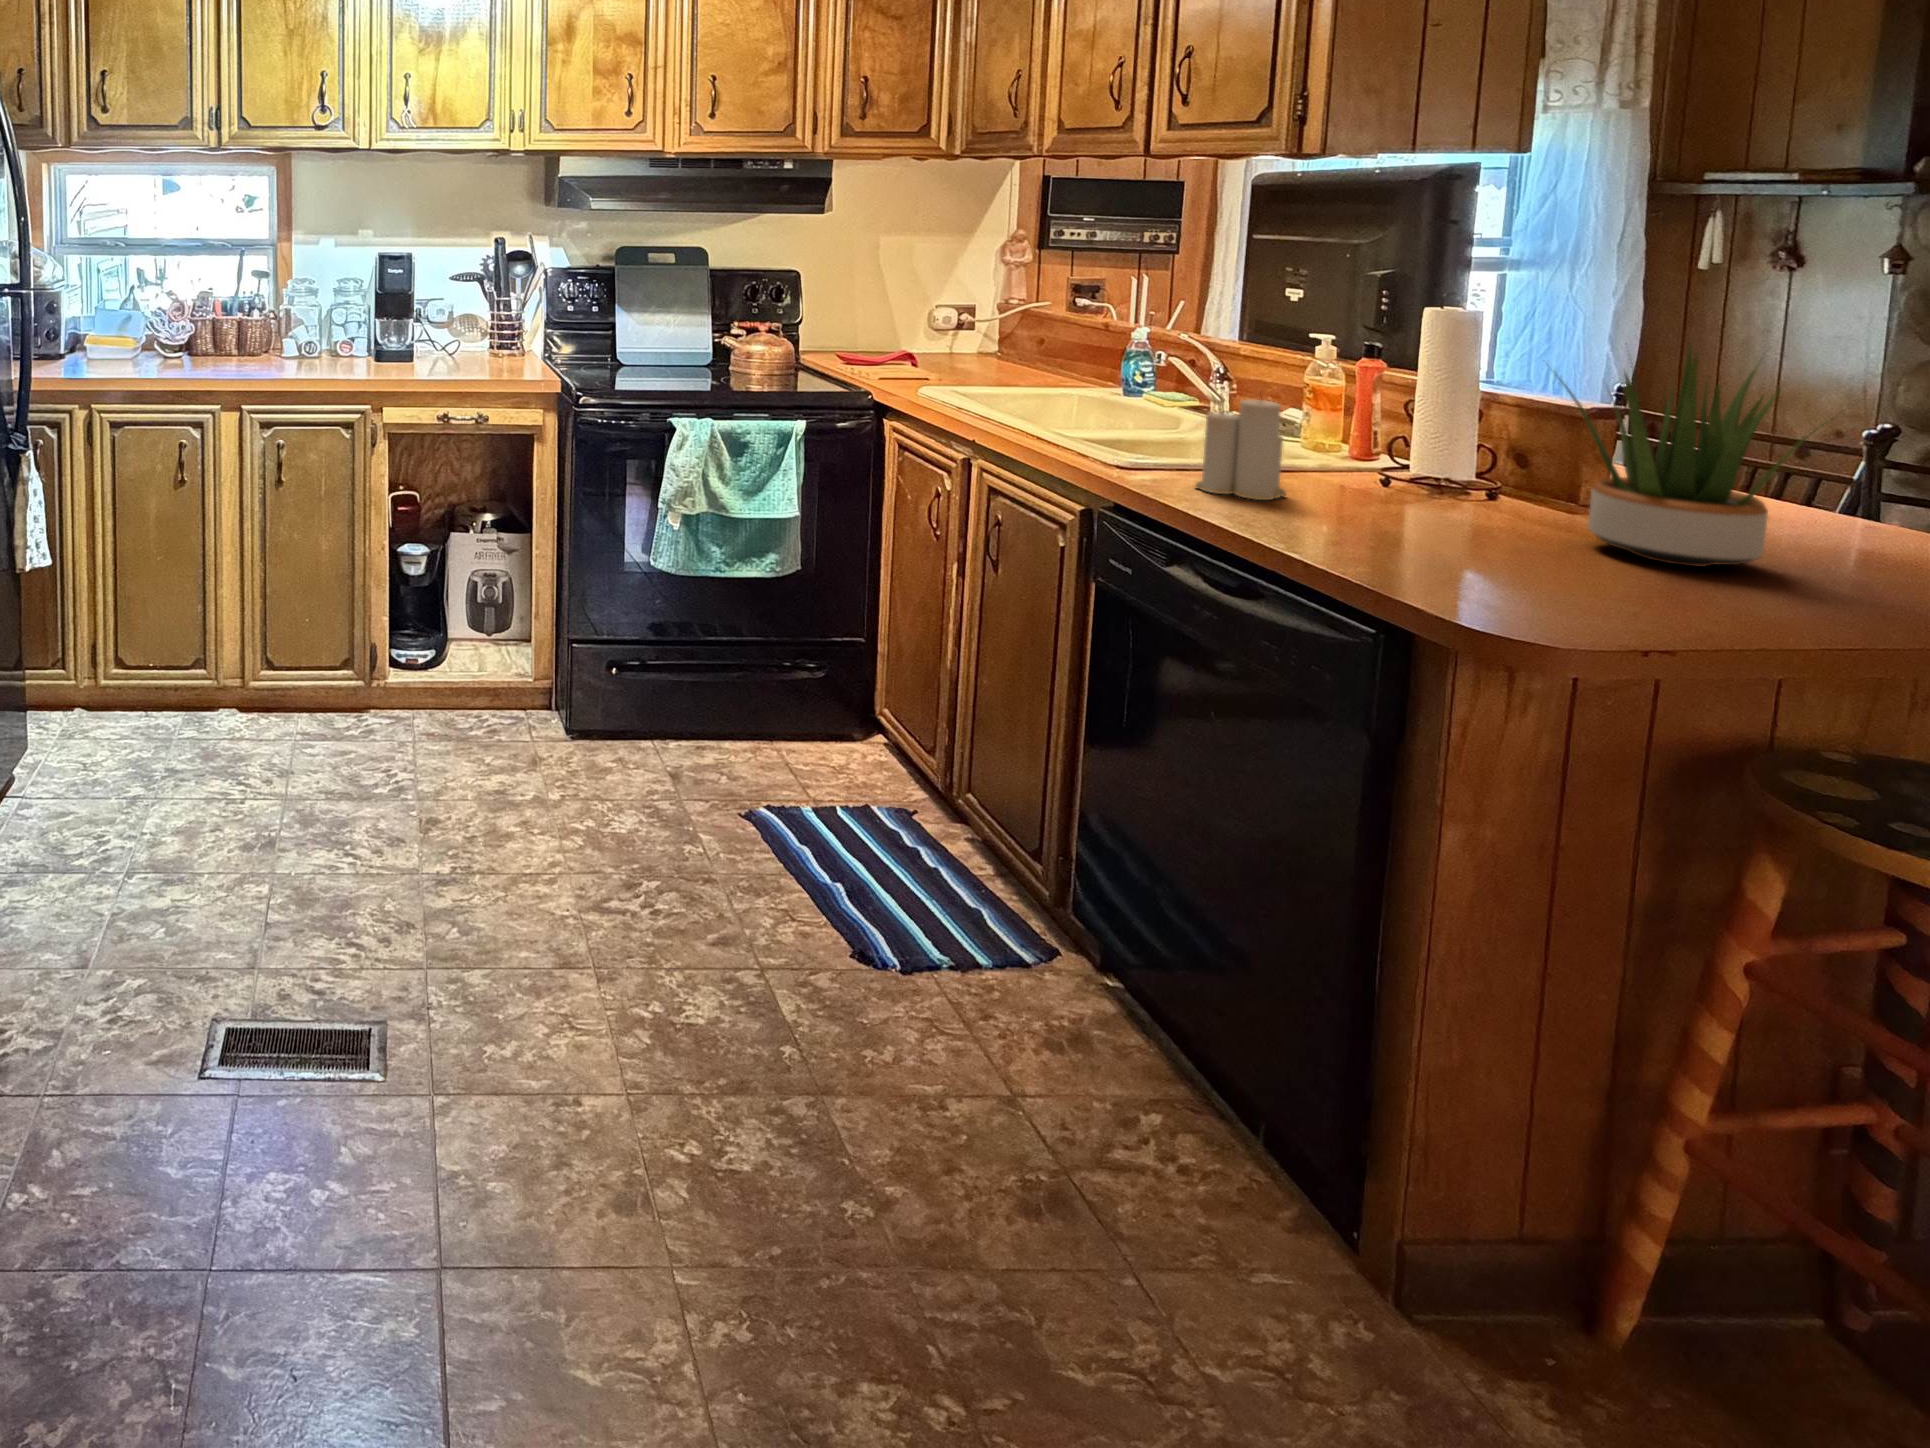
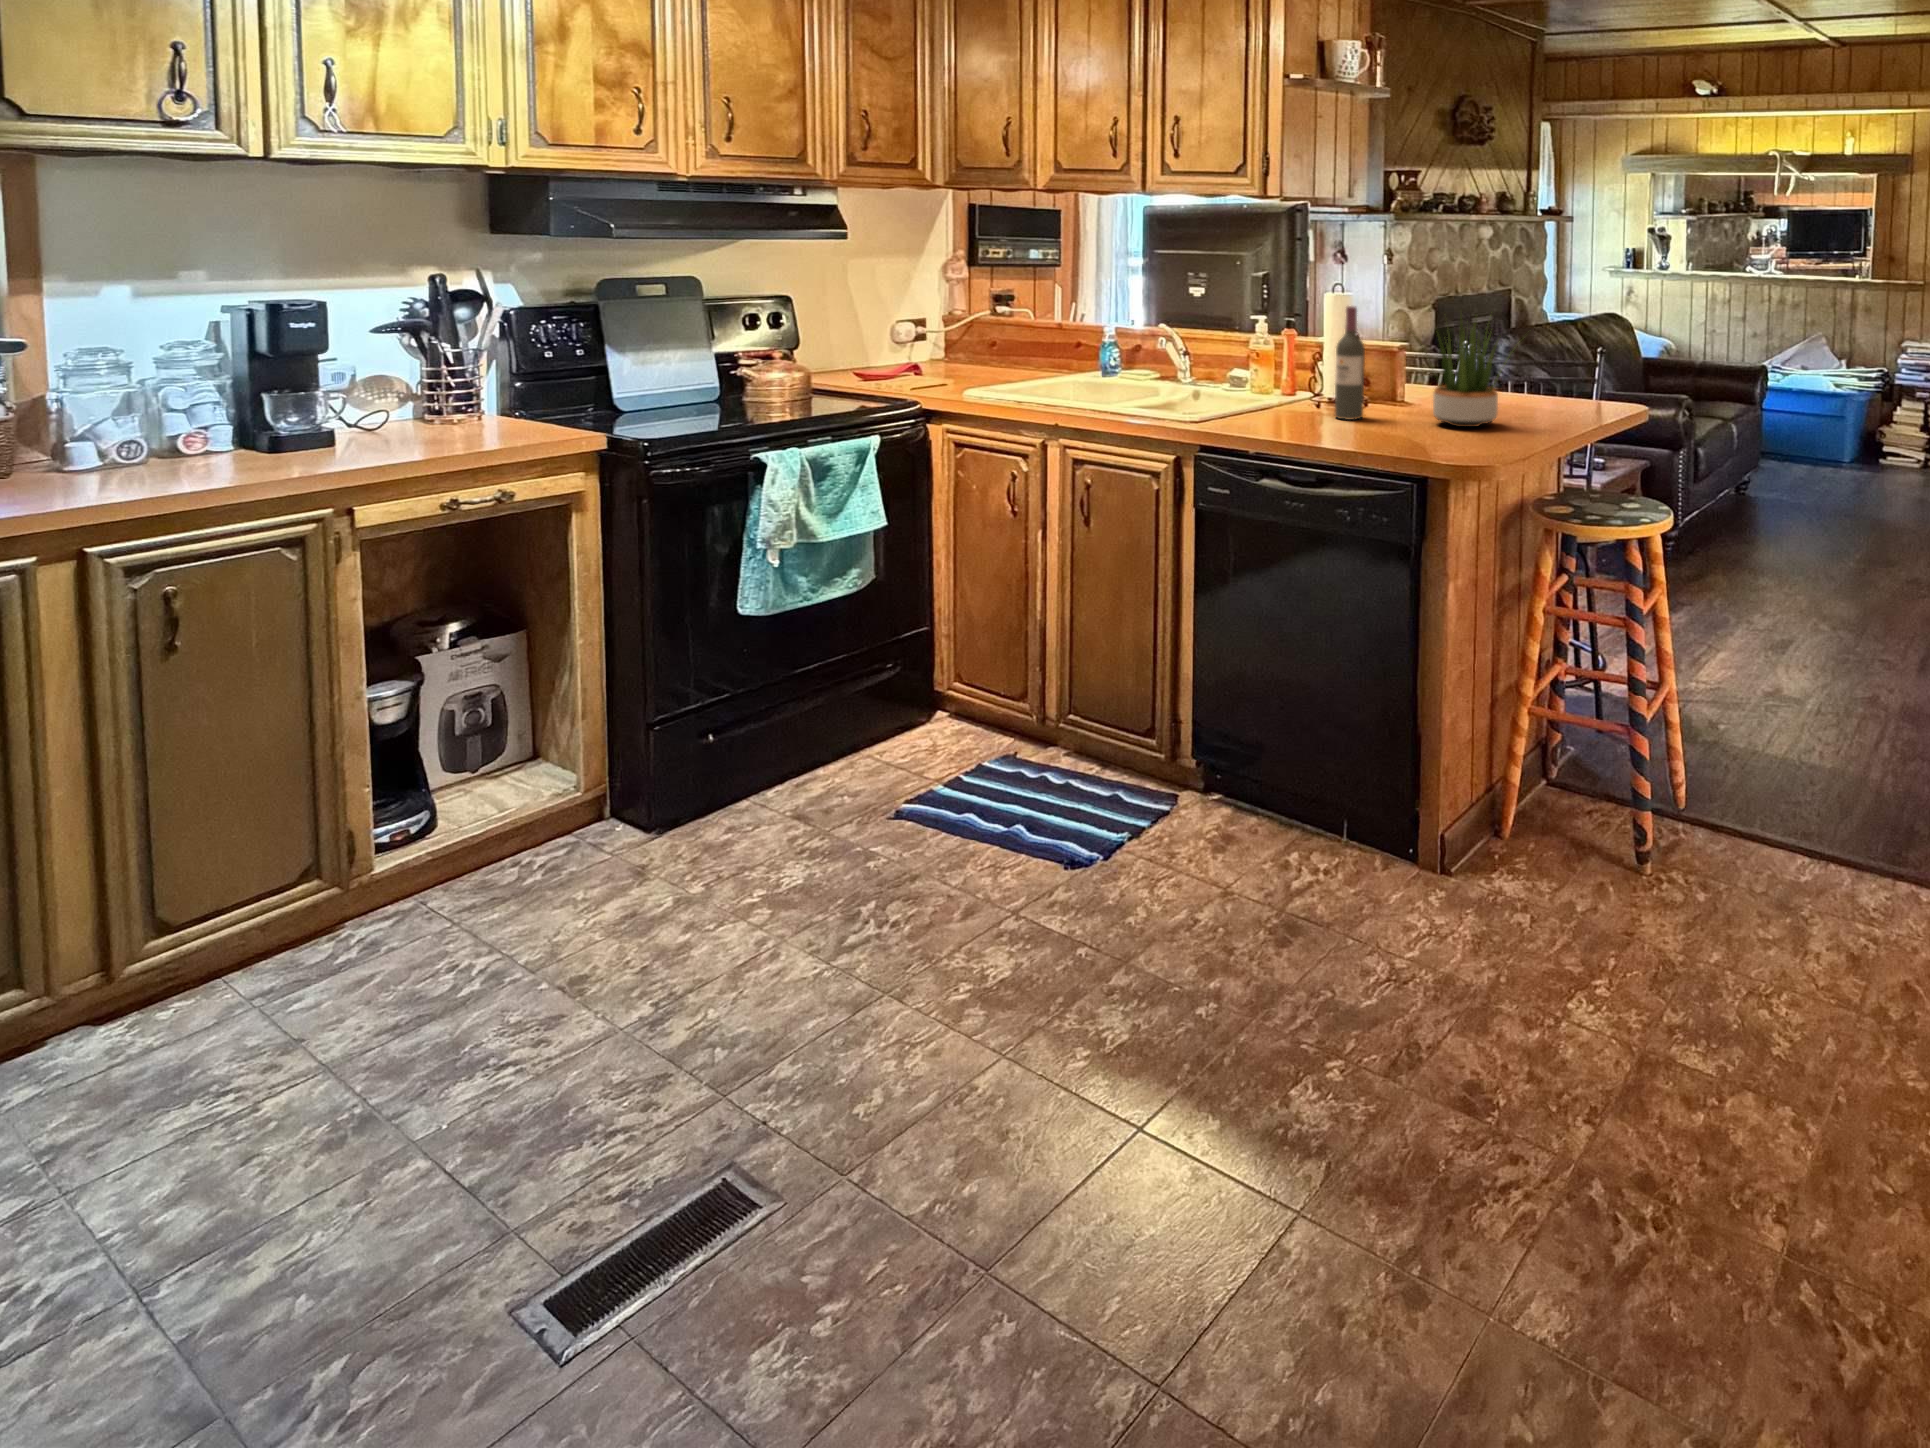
wine bottle: none [1389,321,1460,507] -> present [1335,306,1365,420]
candle: present [1195,394,1286,500] -> none [1253,359,1299,432]

